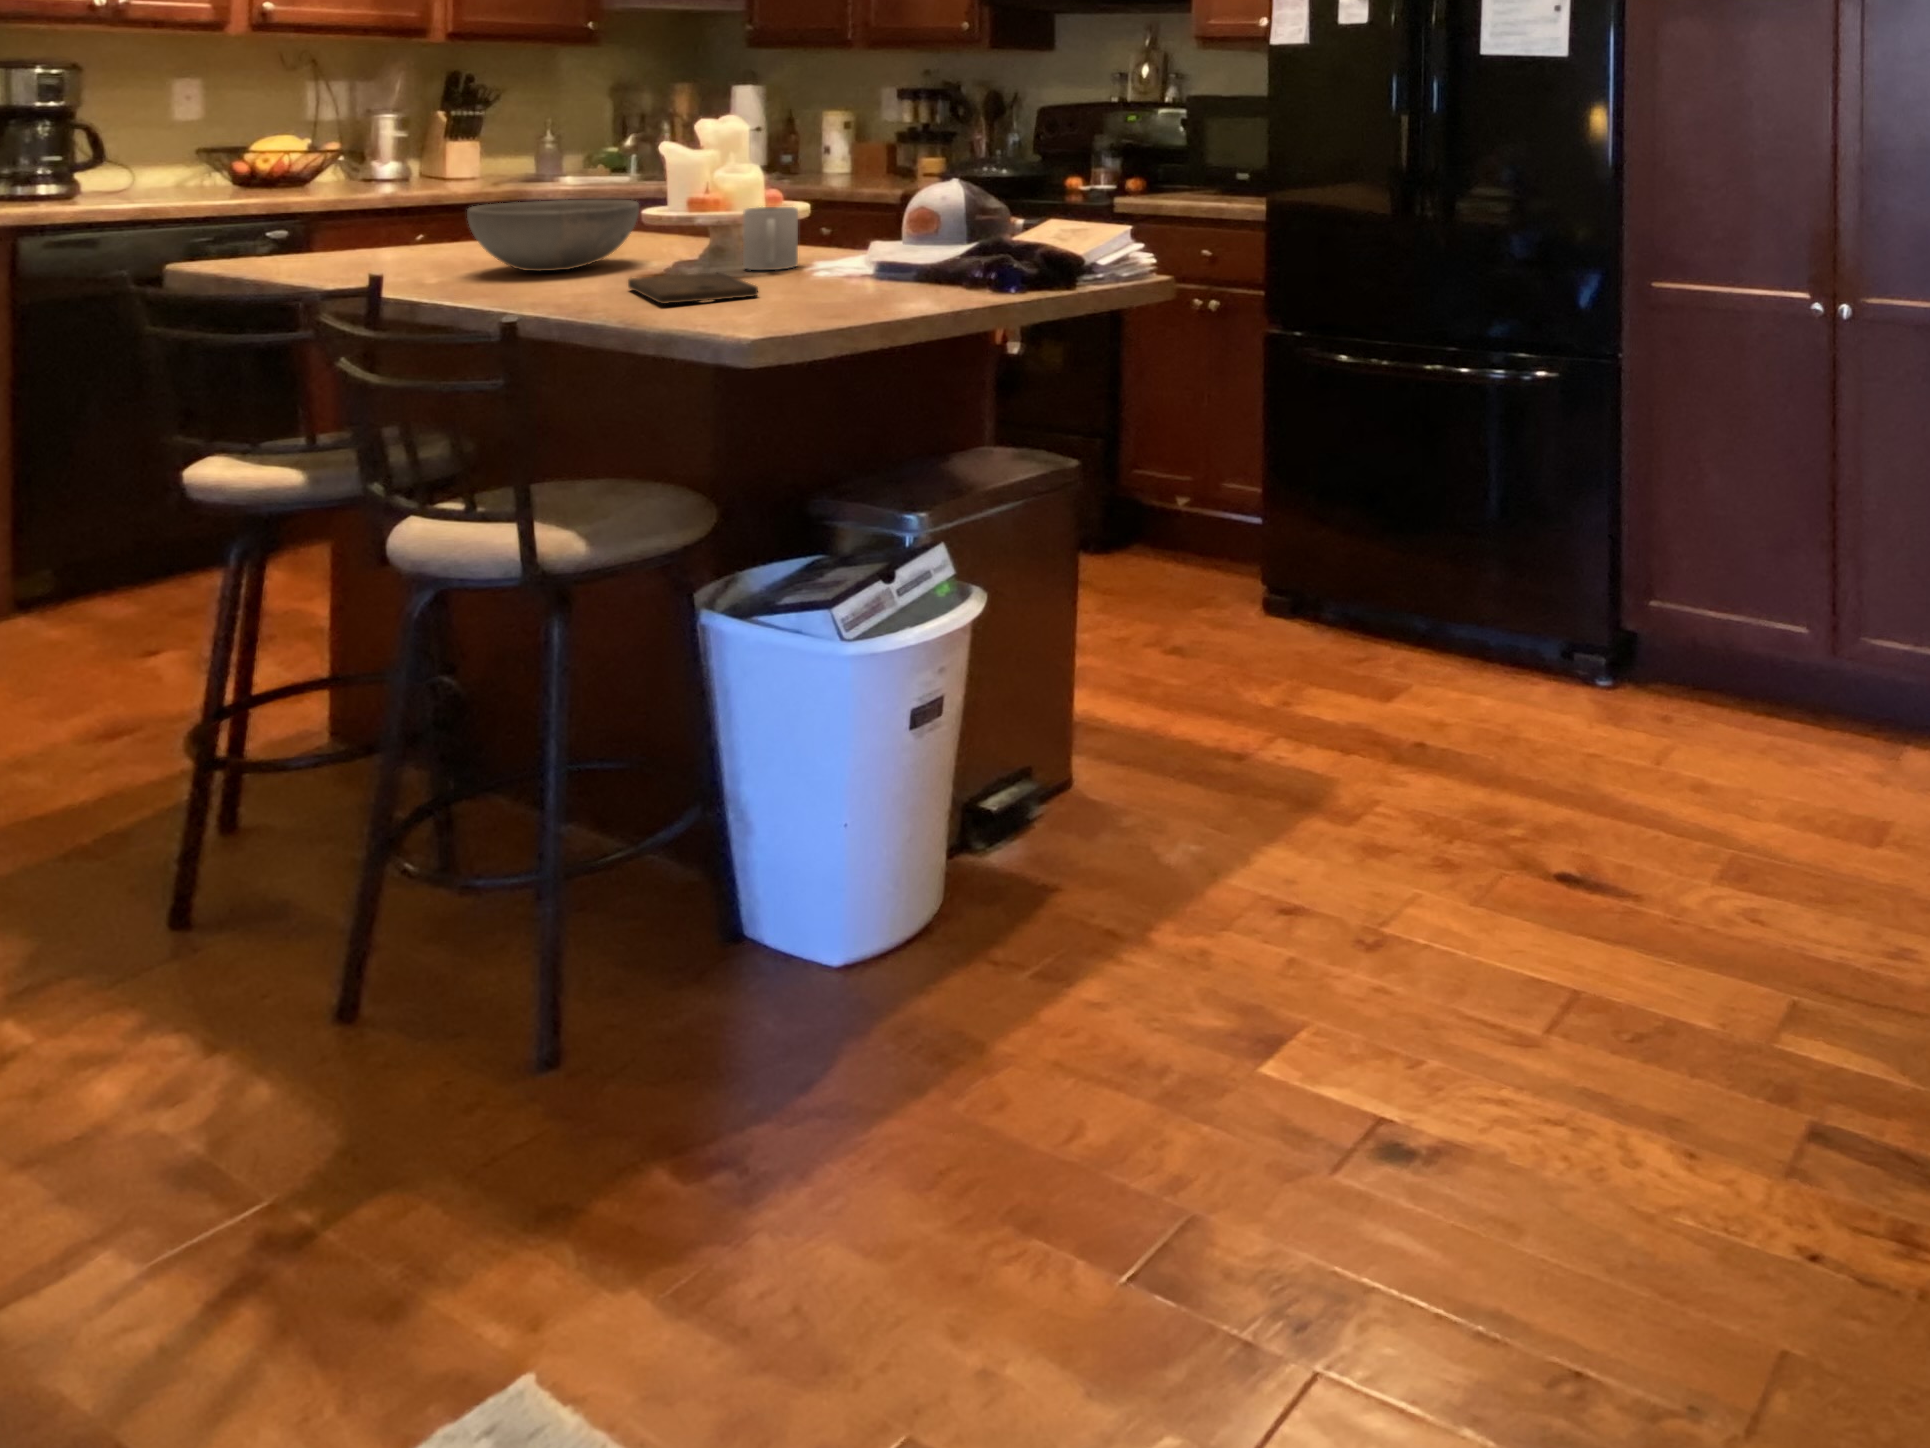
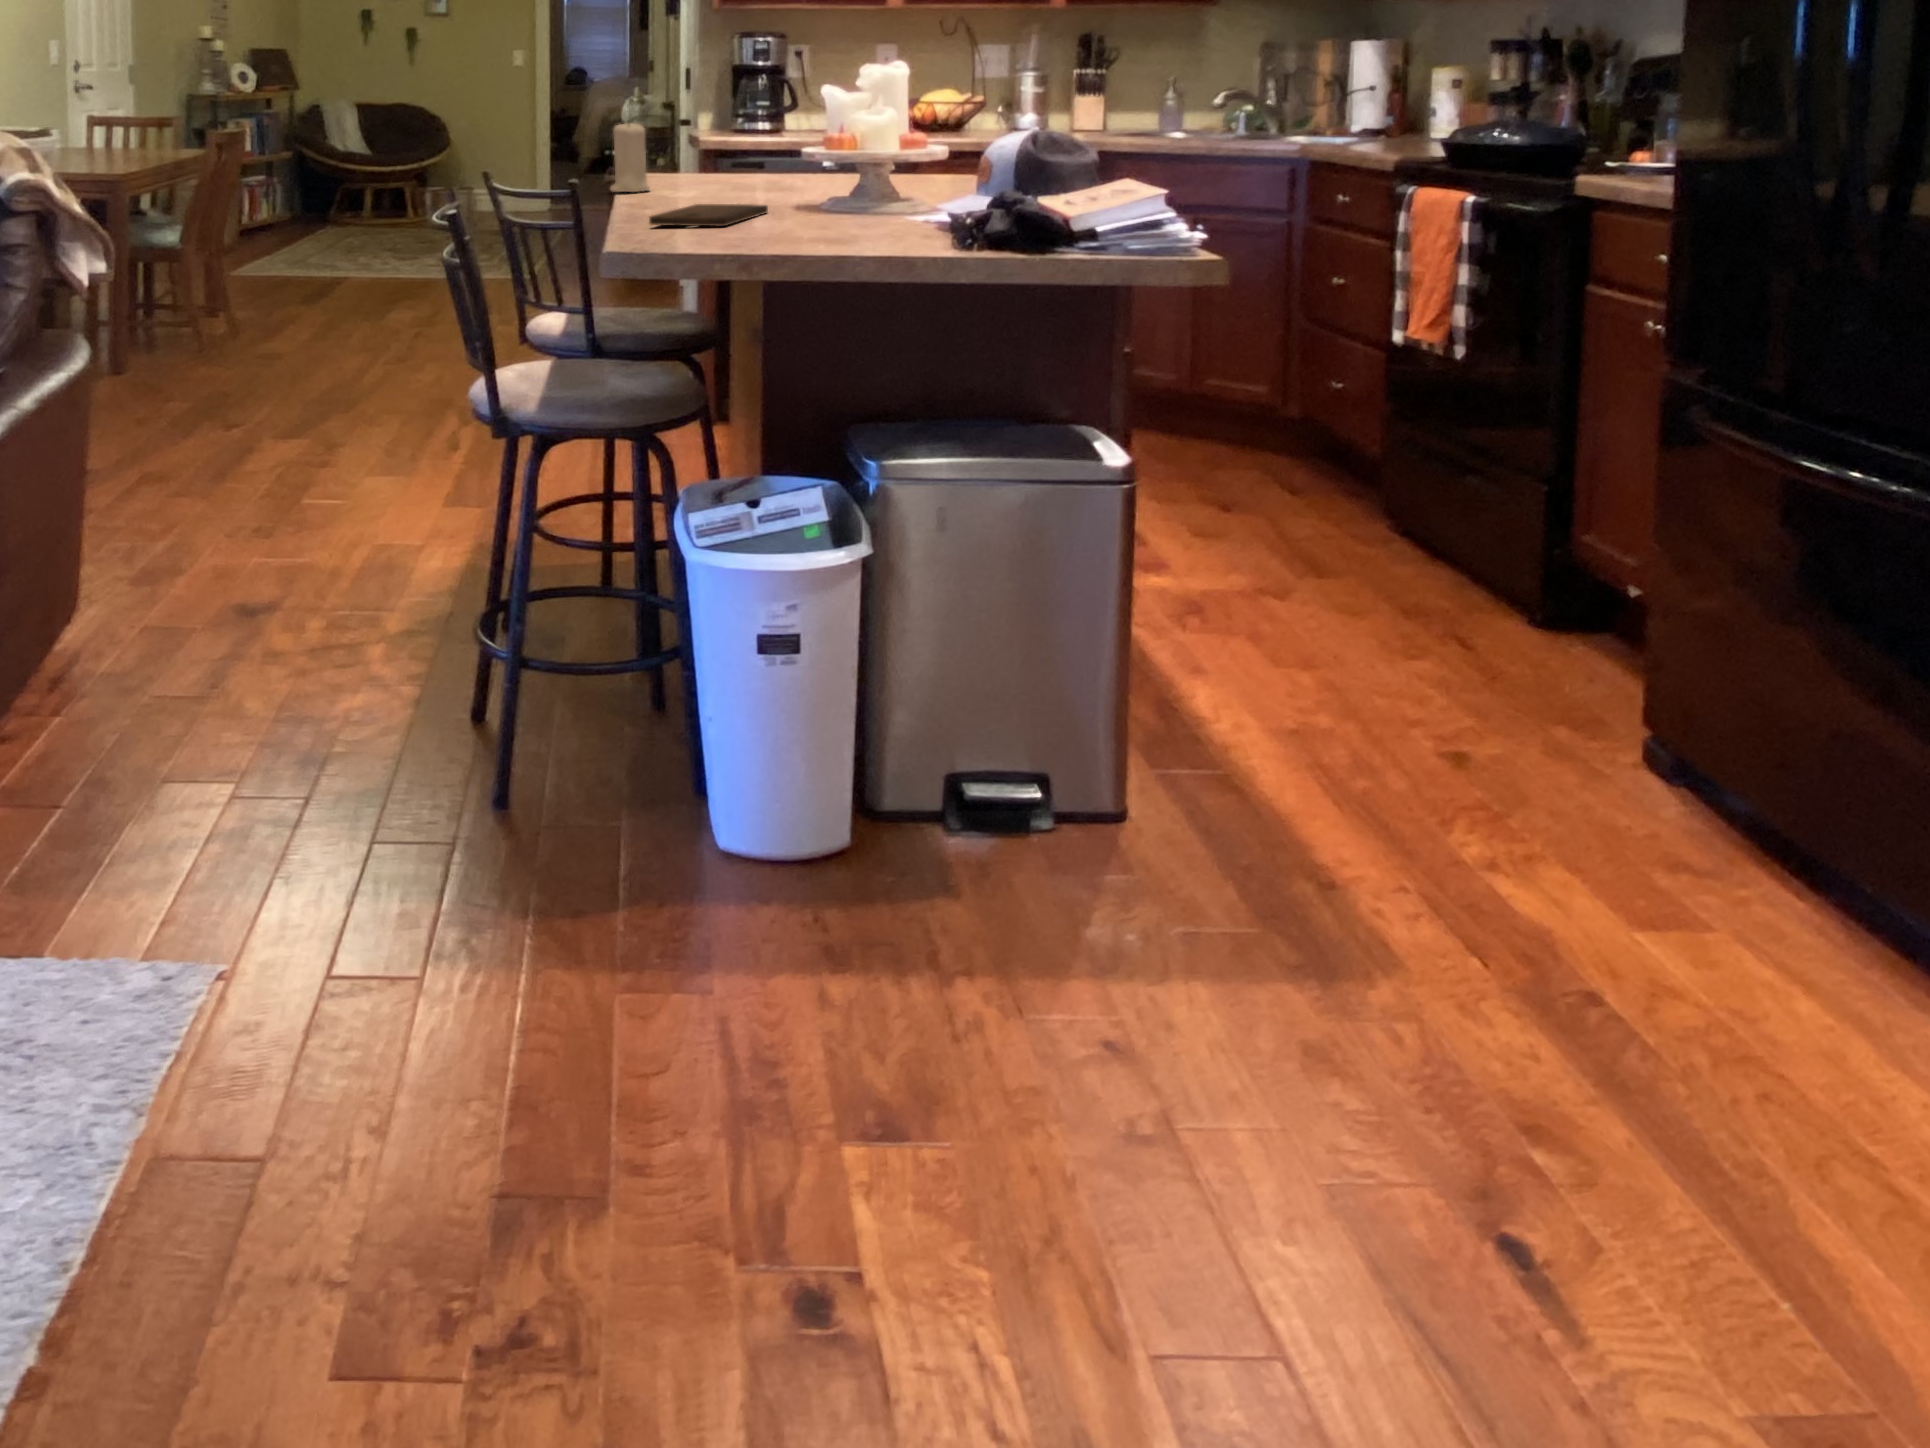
candle: none [297,185,370,281] -> present [610,123,649,192]
bowl: present [467,200,639,271] -> none [672,138,801,196]
mug: present [743,207,798,270] -> none [811,149,863,208]

